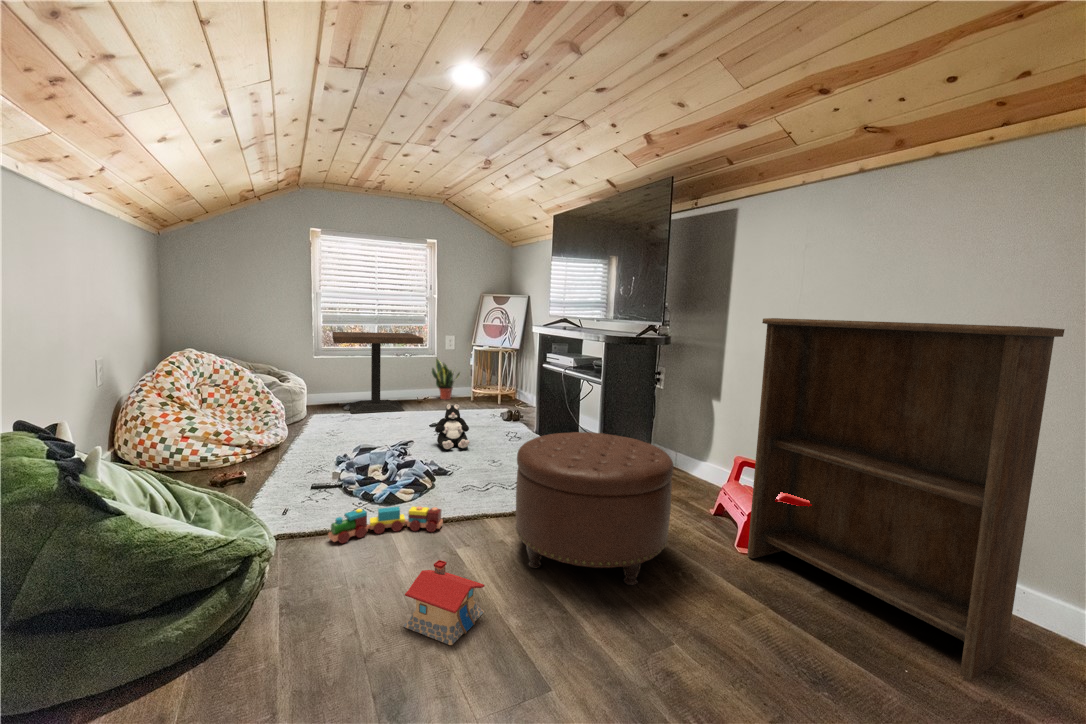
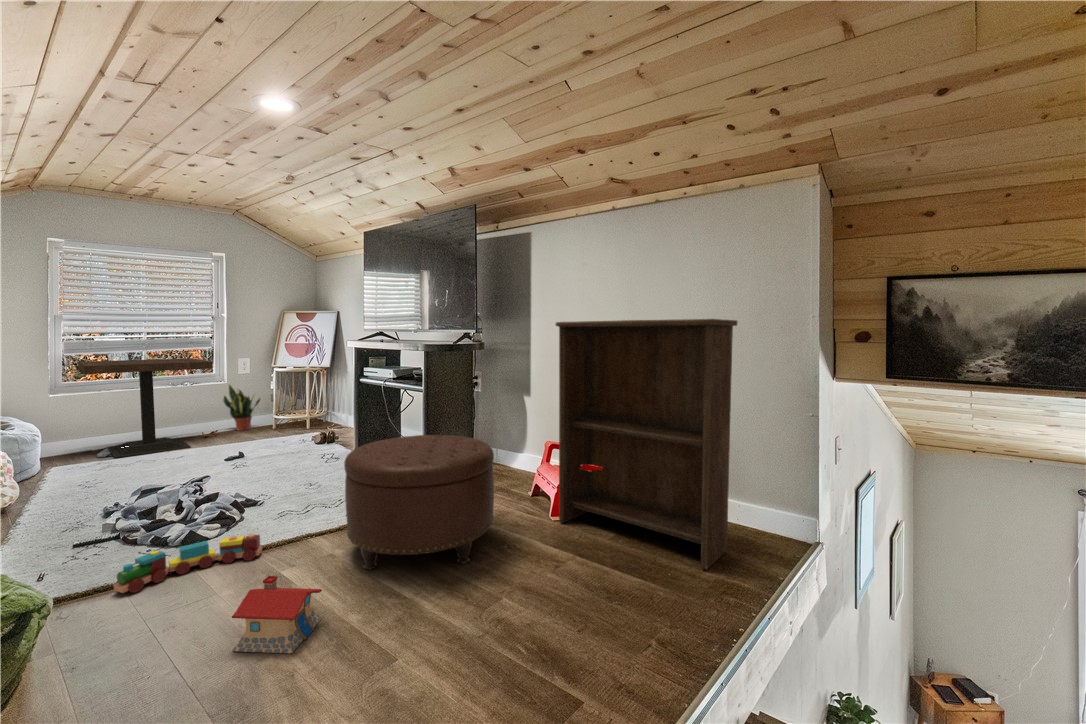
plush toy: present [435,404,470,449] -> none [238,429,282,479]

